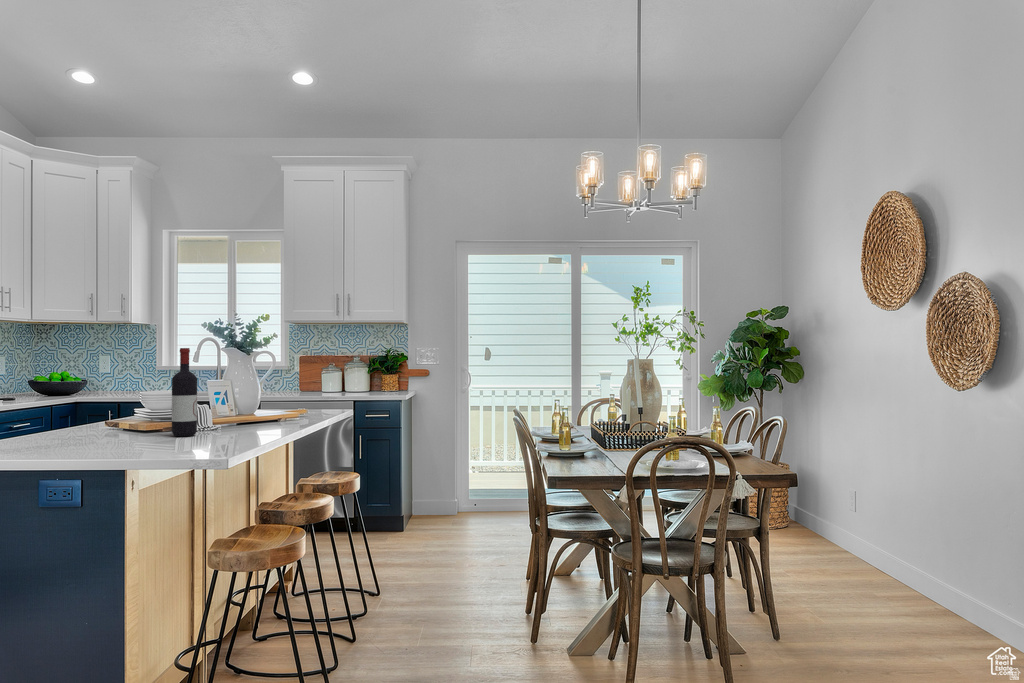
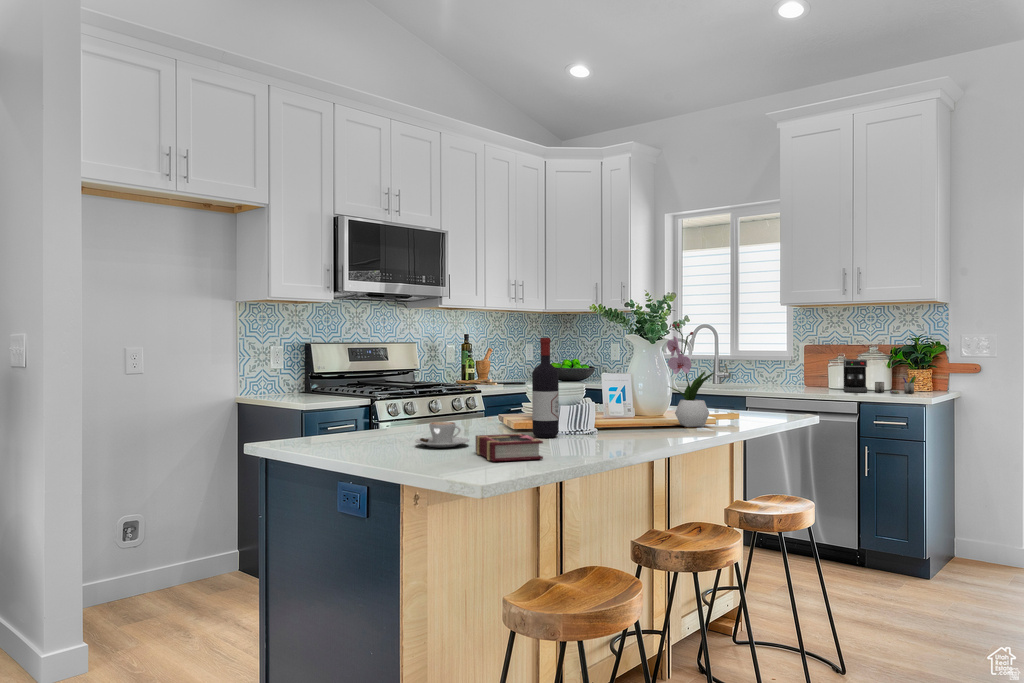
flower arrangement: none [263,337,303,421] -> present [667,323,714,427]
coffee maker: none [336,367,390,393] -> present [844,359,917,393]
coffee cup: none [77,426,135,450] -> present [416,422,469,447]
book: none [158,430,232,452] -> present [476,434,543,461]

